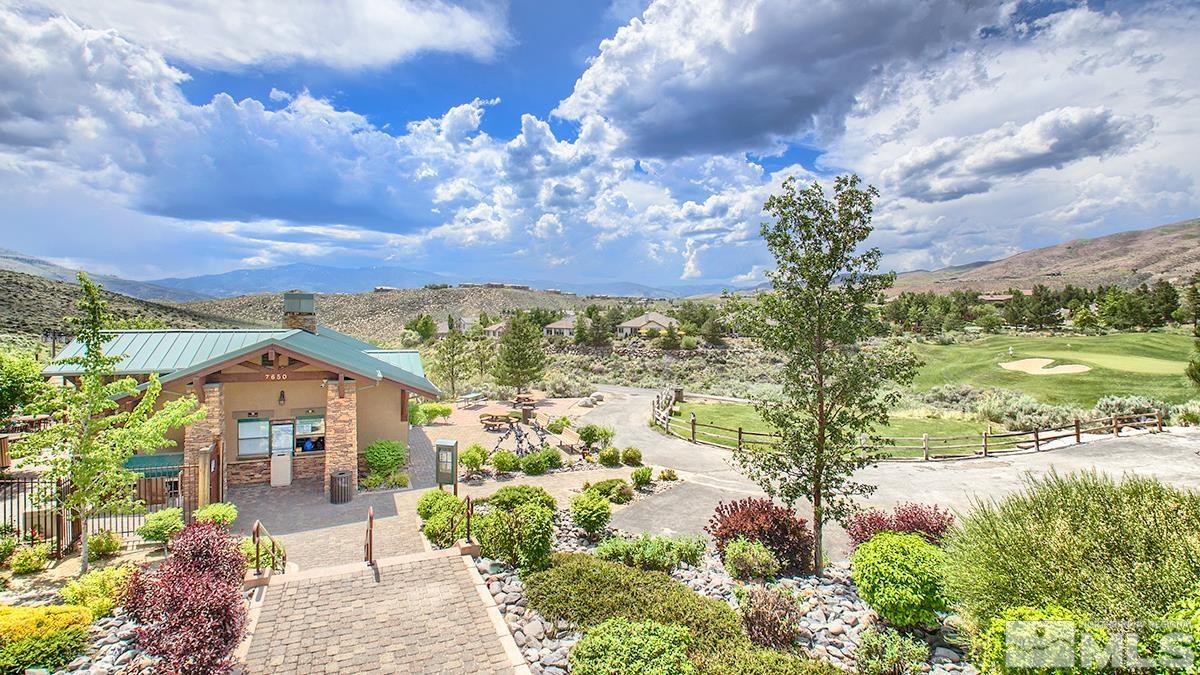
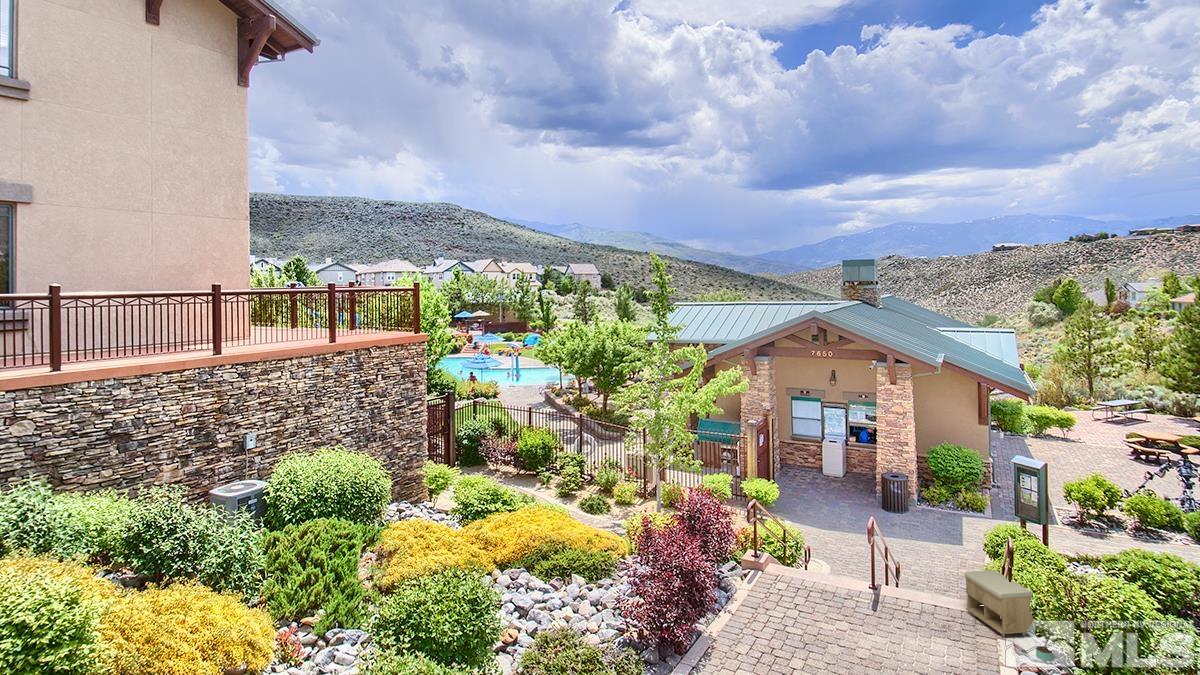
storage bench: none [435,523,482,566] -> present [965,570,1034,636]

